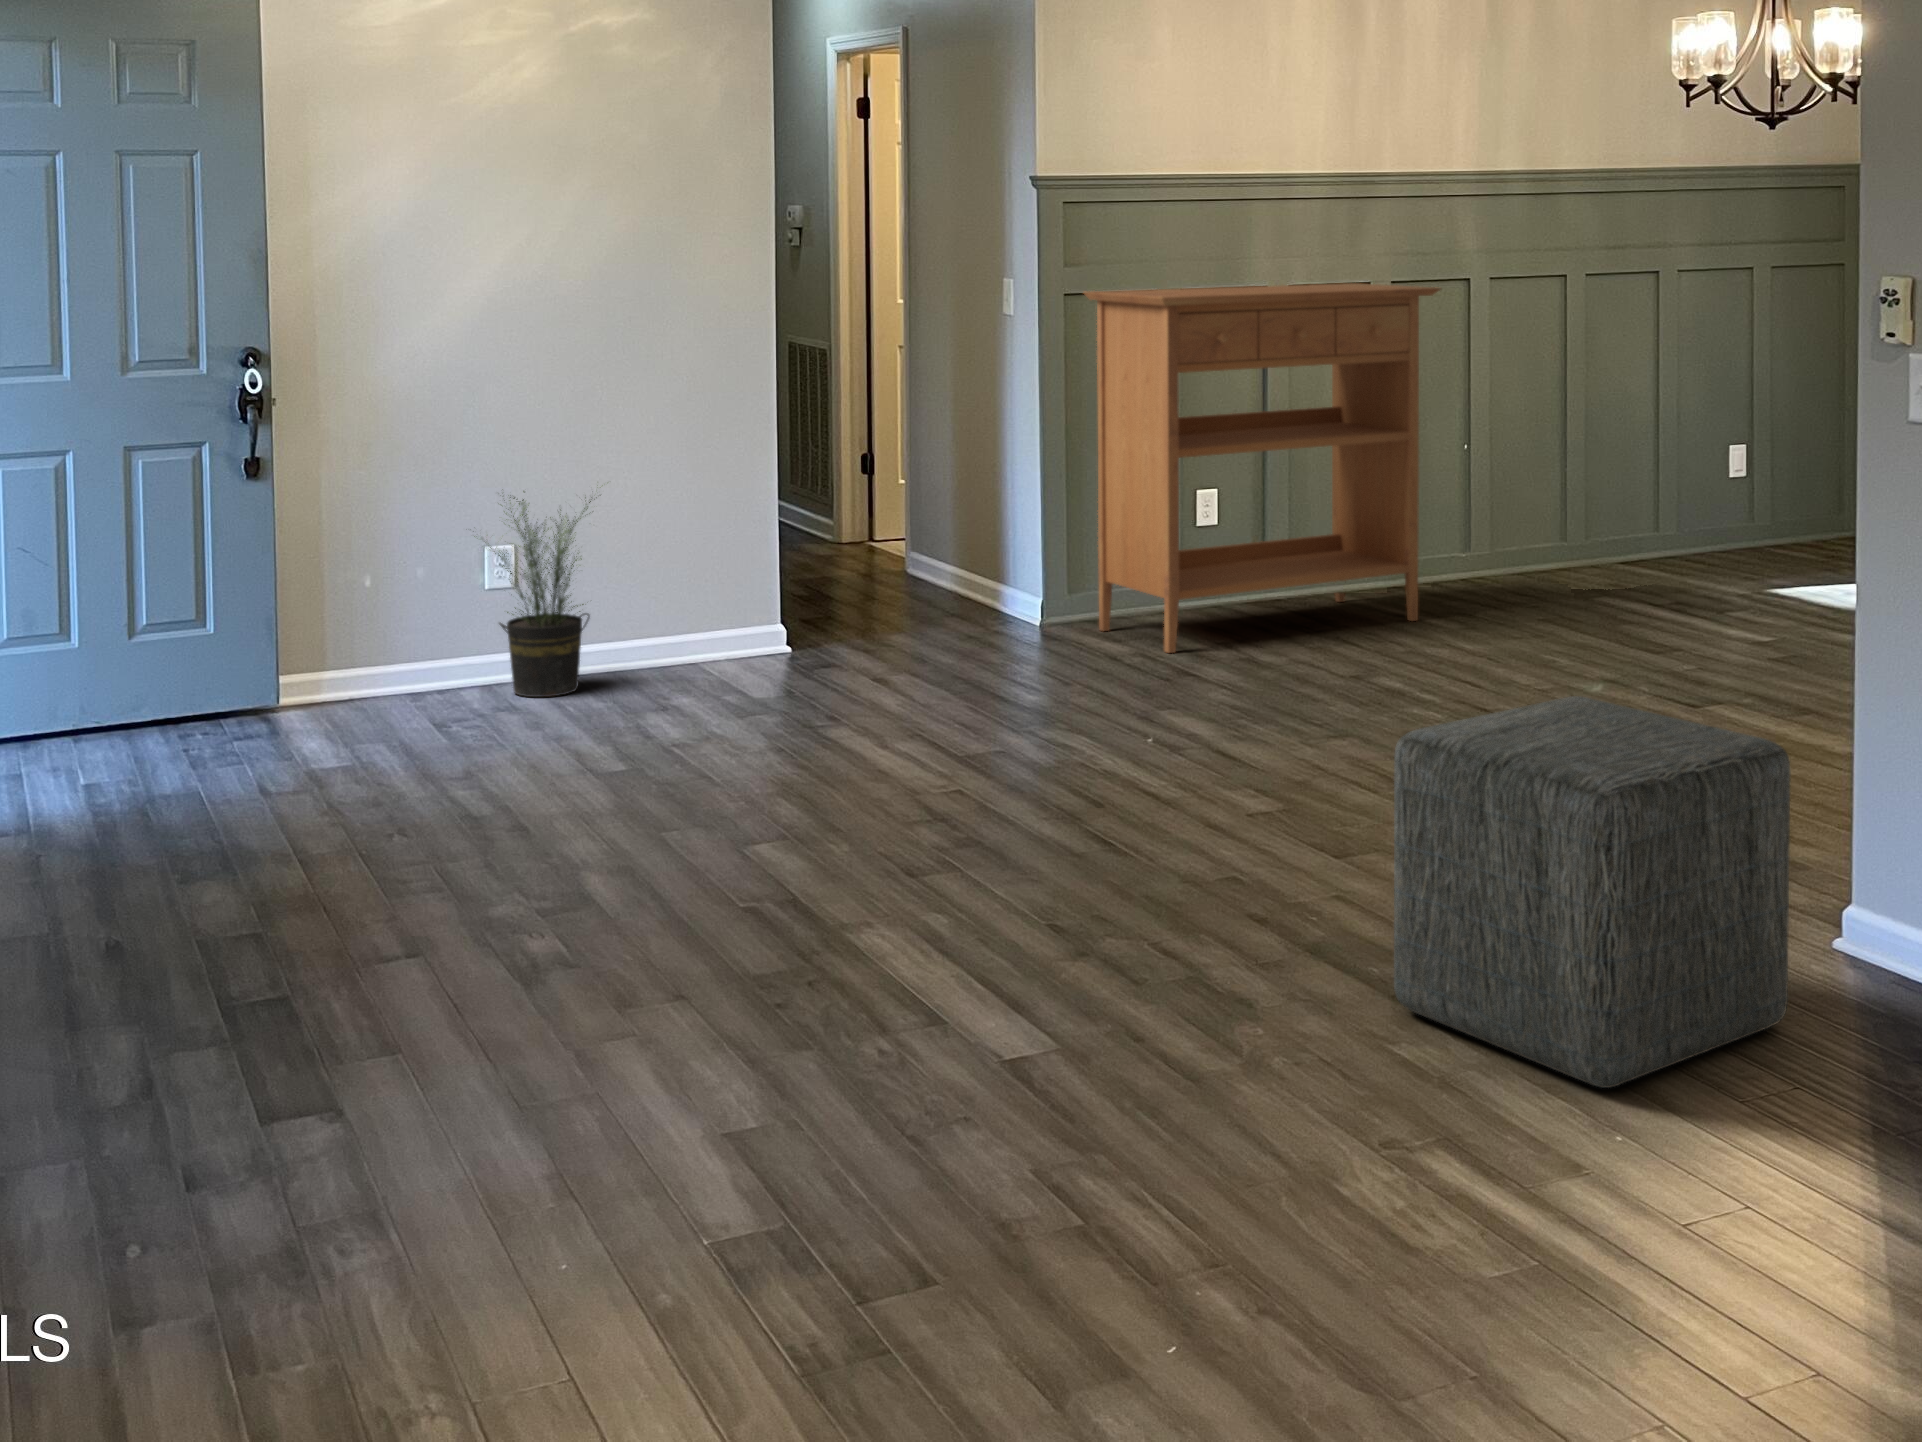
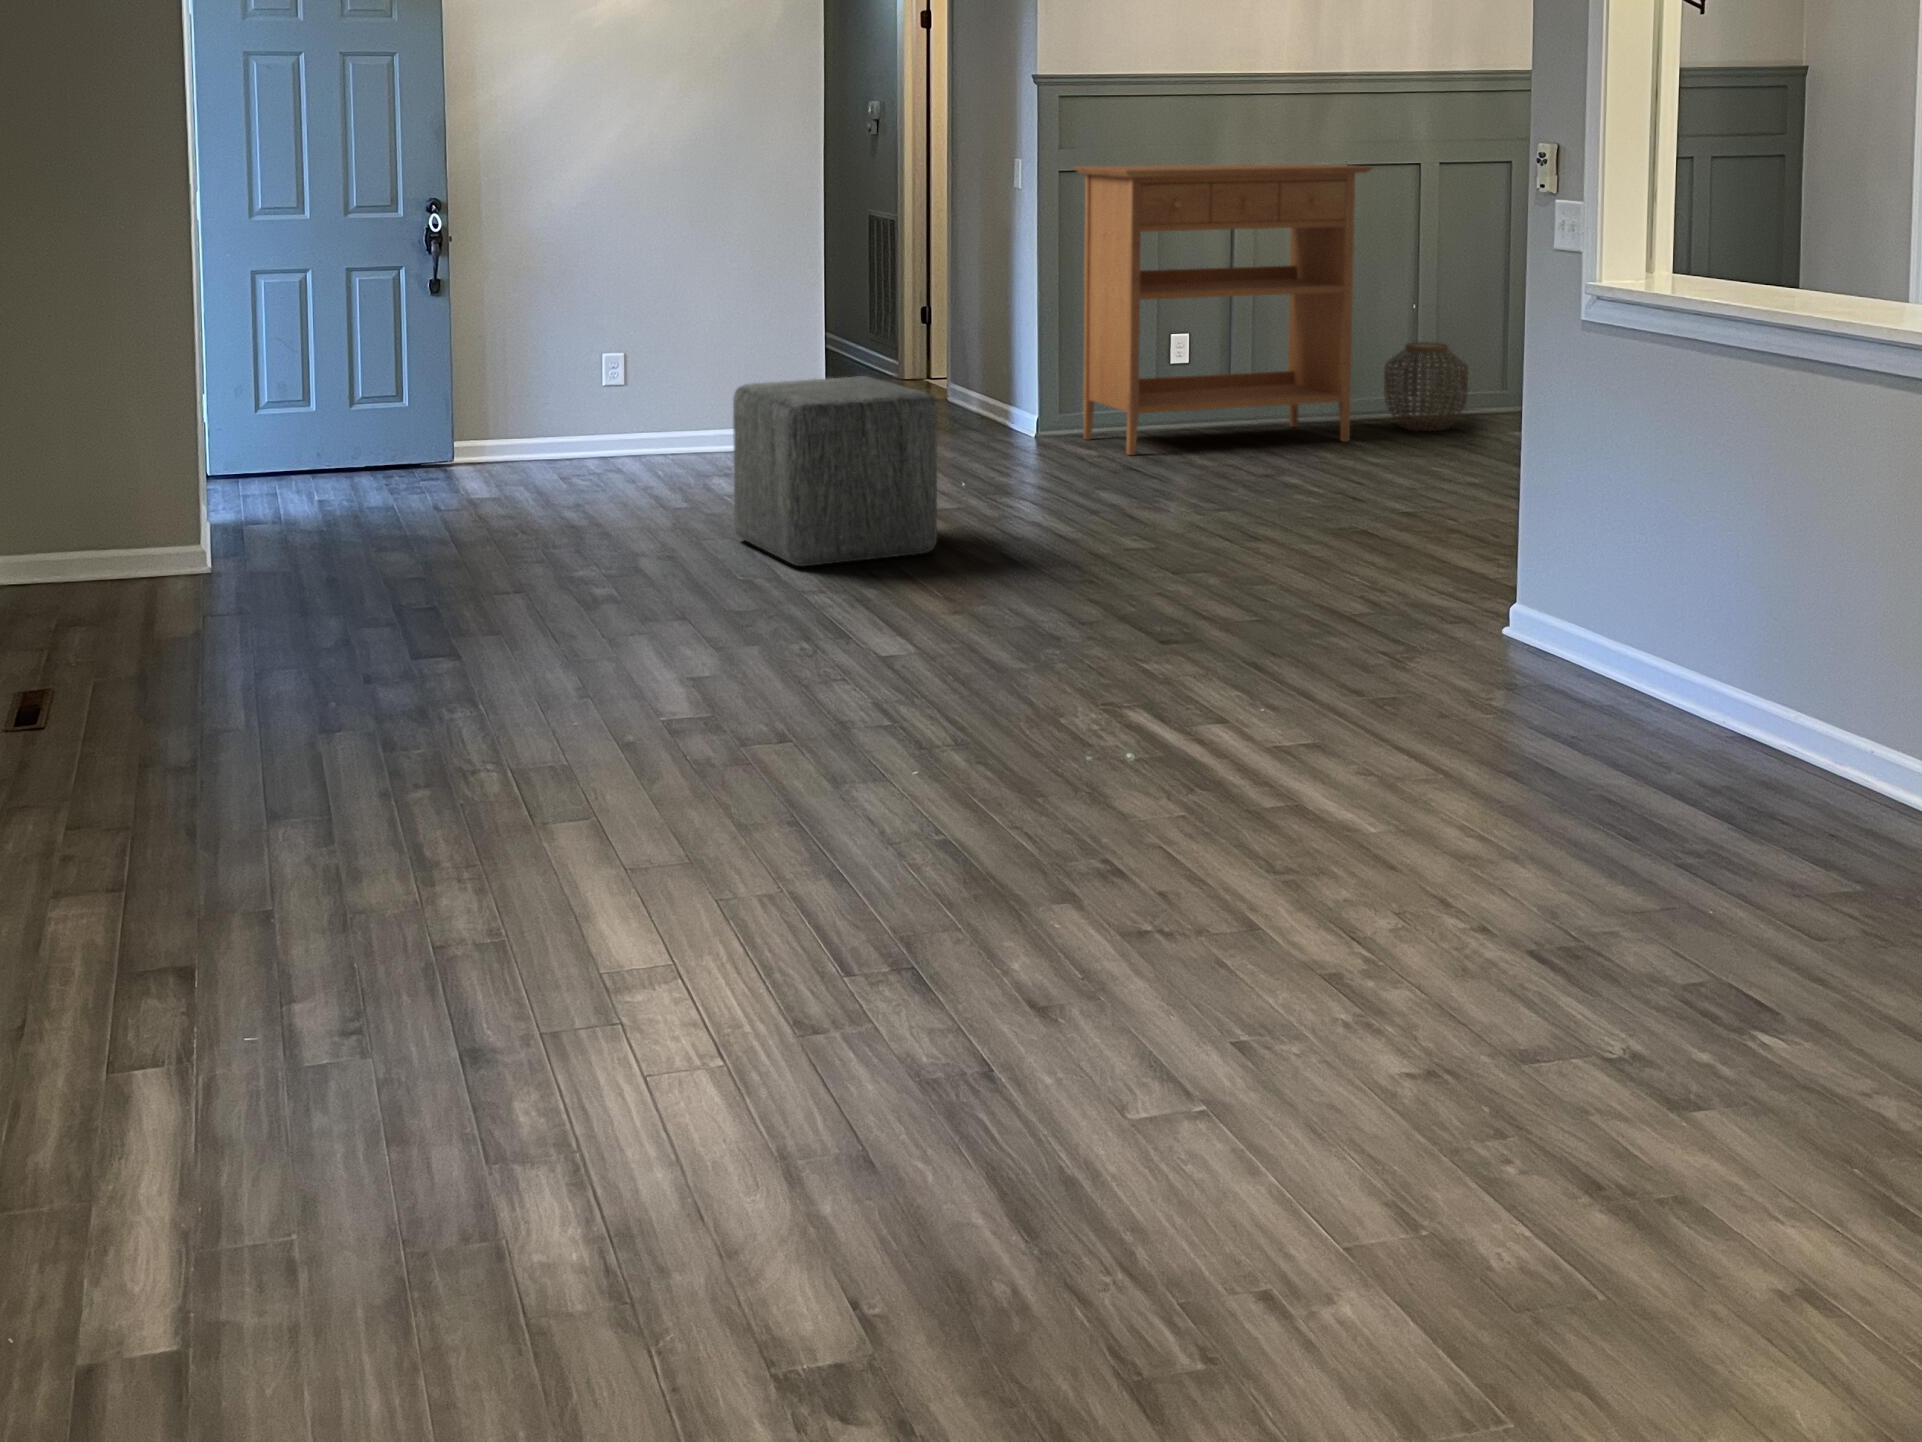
potted plant: present [474,491,597,697] -> none [586,301,695,465]
woven basket: none [1443,494,1541,601] -> present [1384,342,1468,431]
ottoman: present [1394,696,1790,1088] -> present [733,376,937,566]

